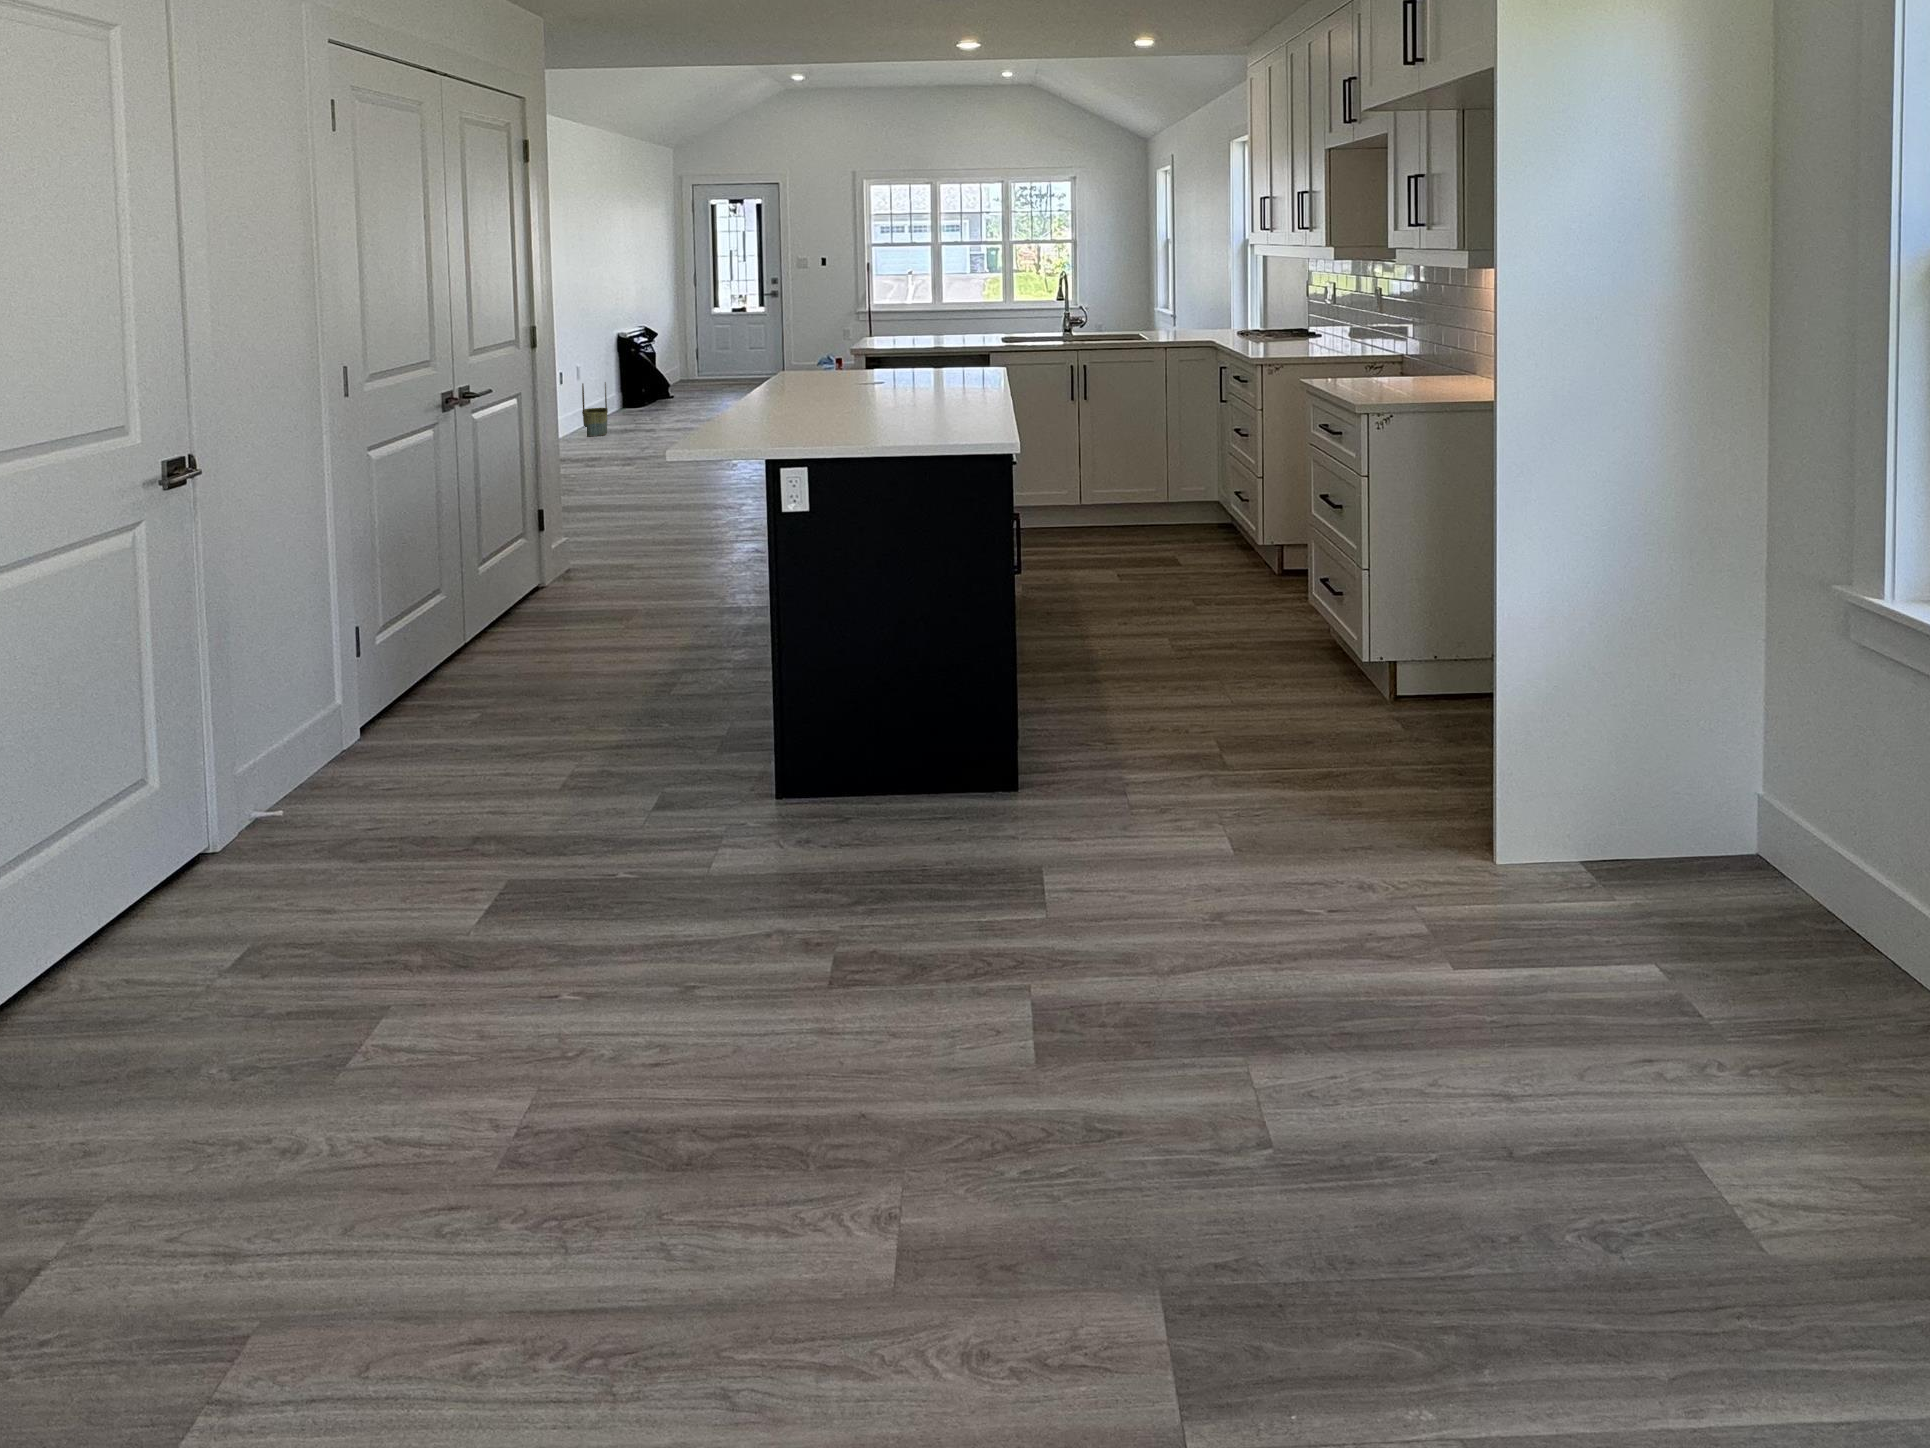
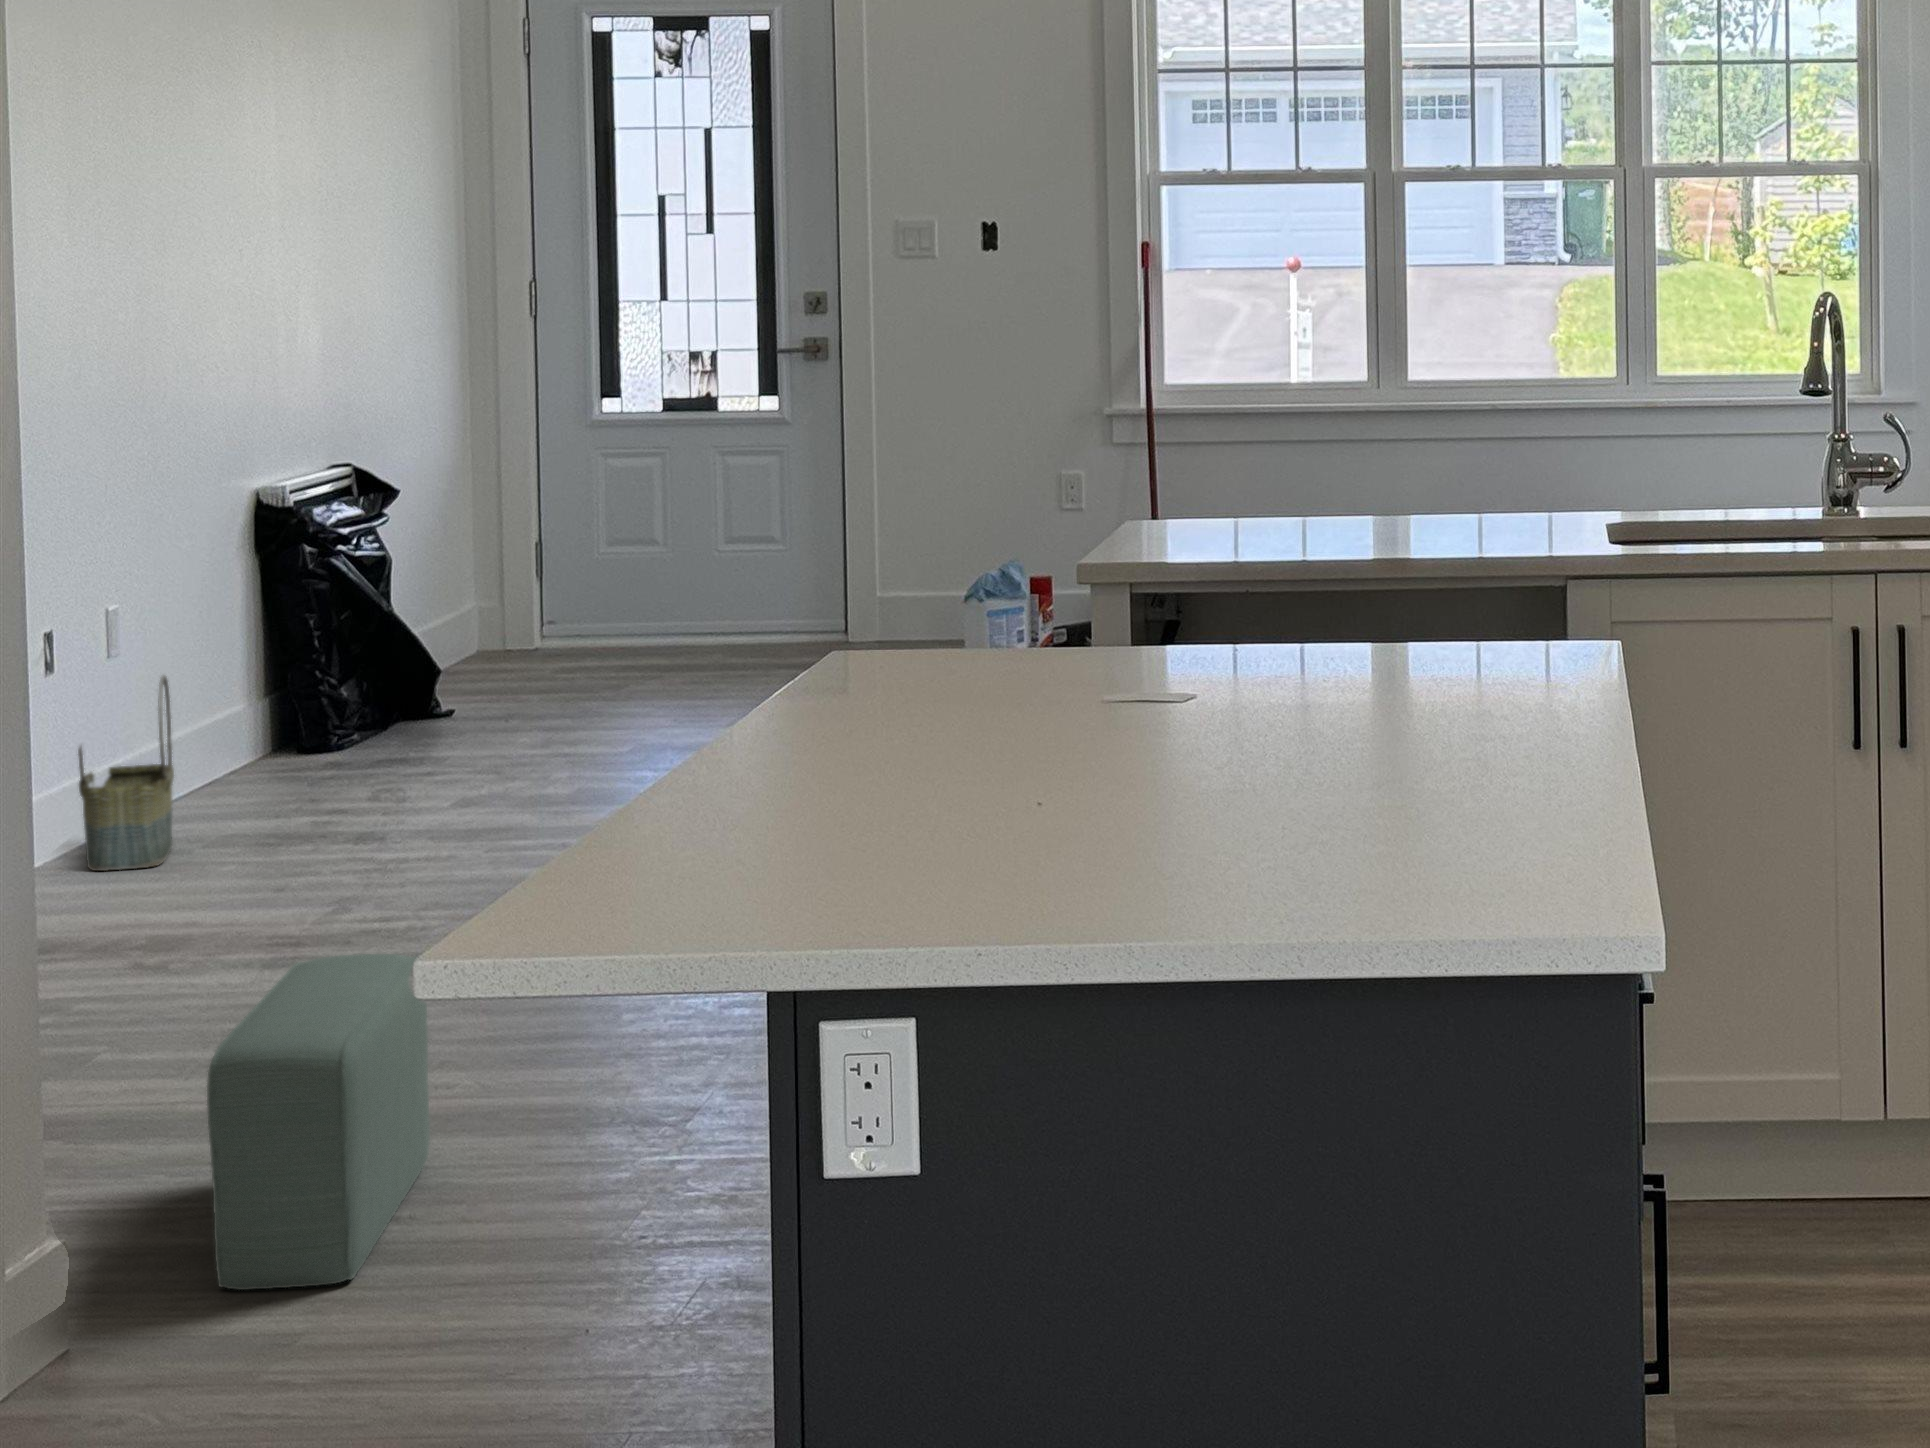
pouf: none [672,442,717,523] -> present [207,954,430,1290]

